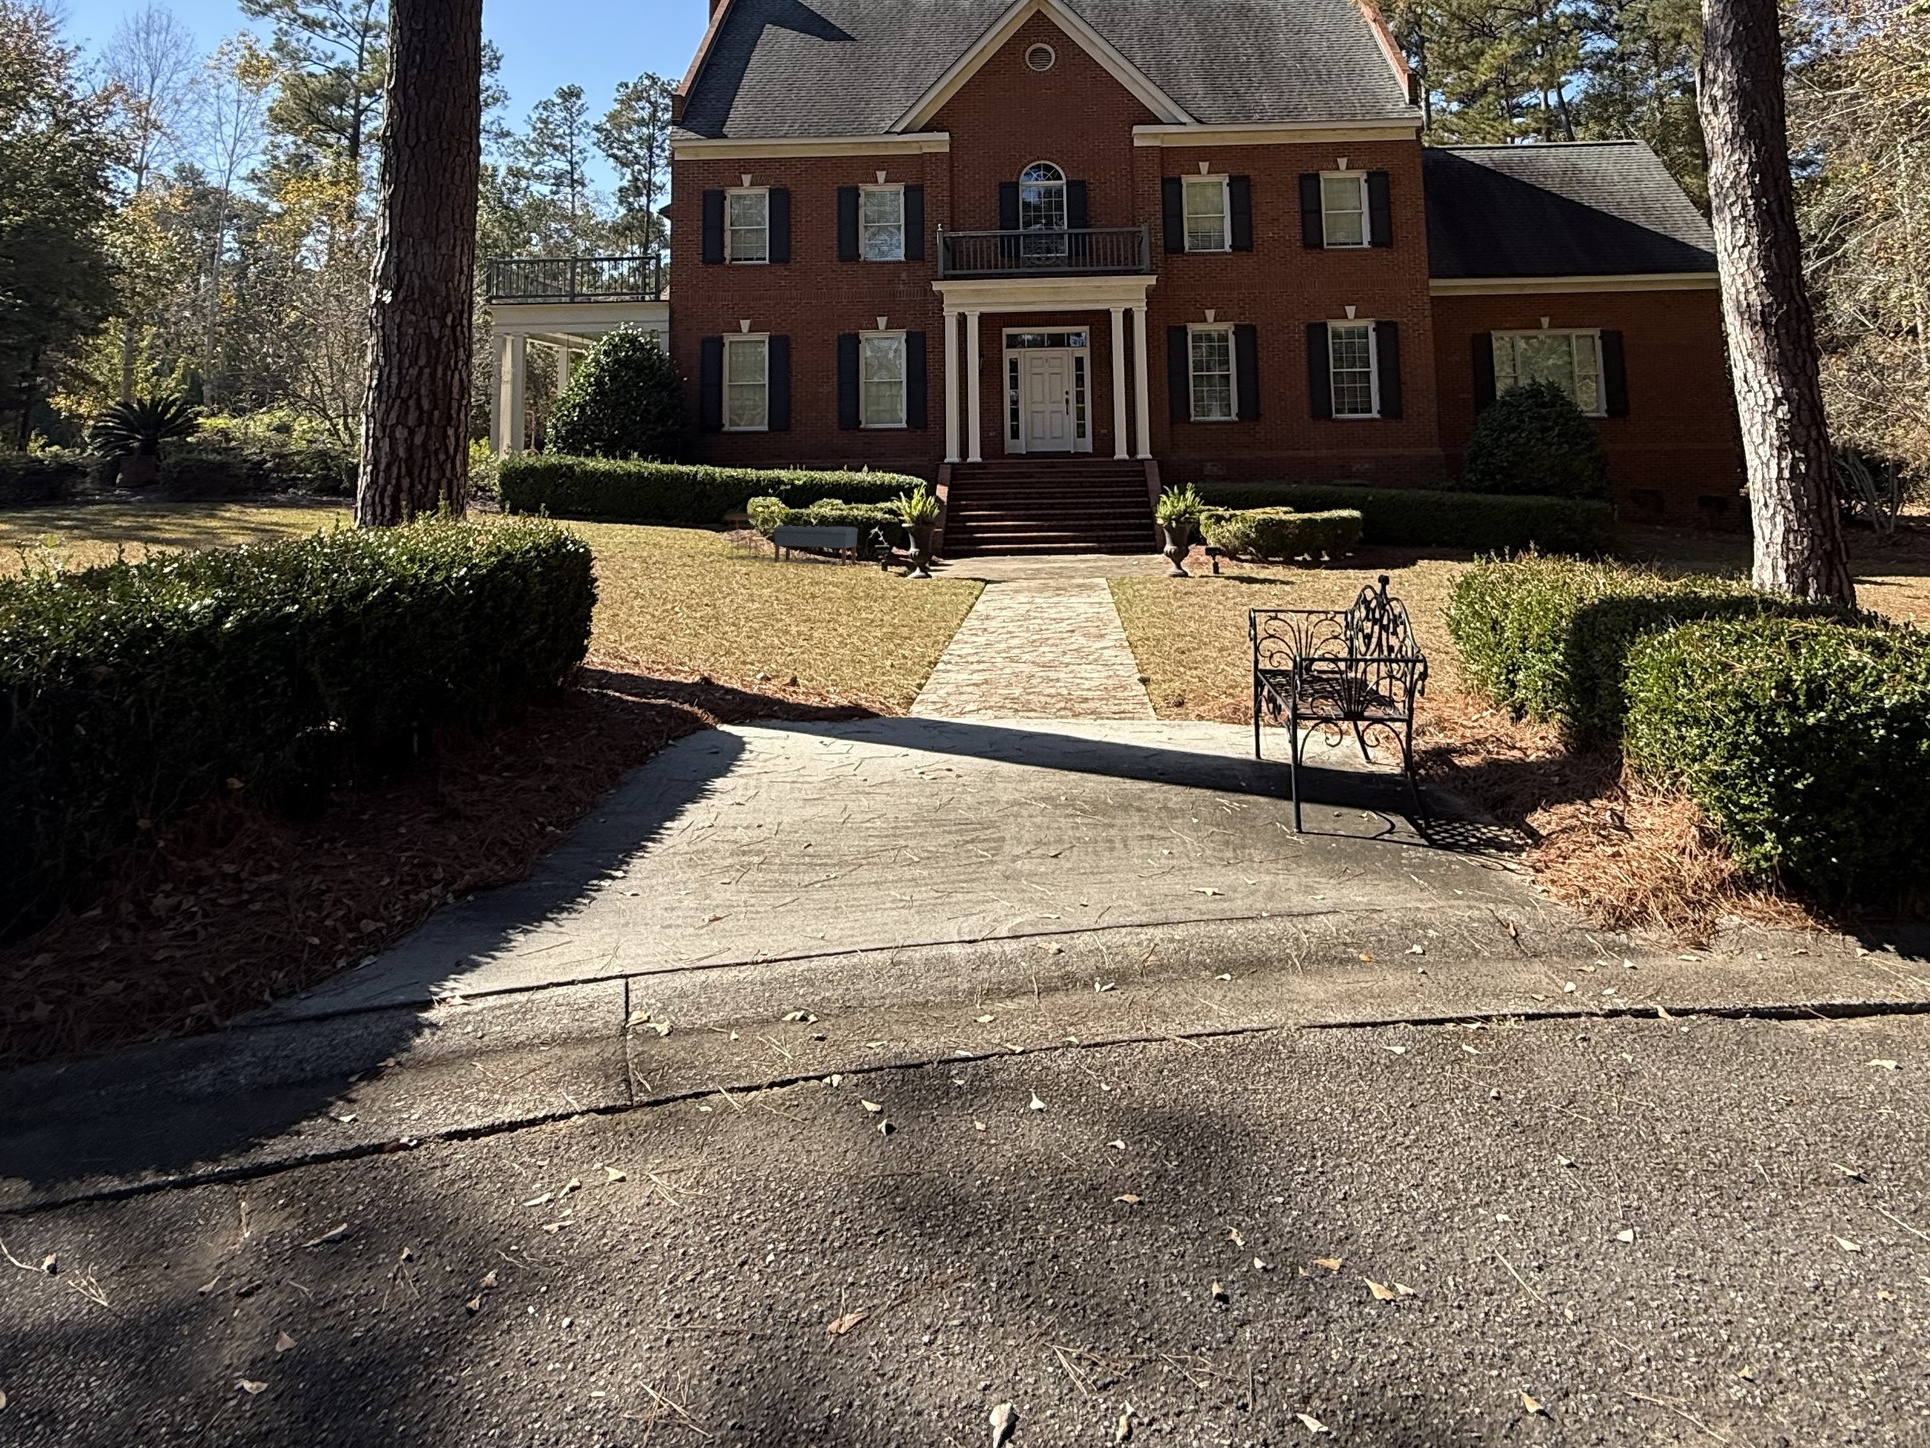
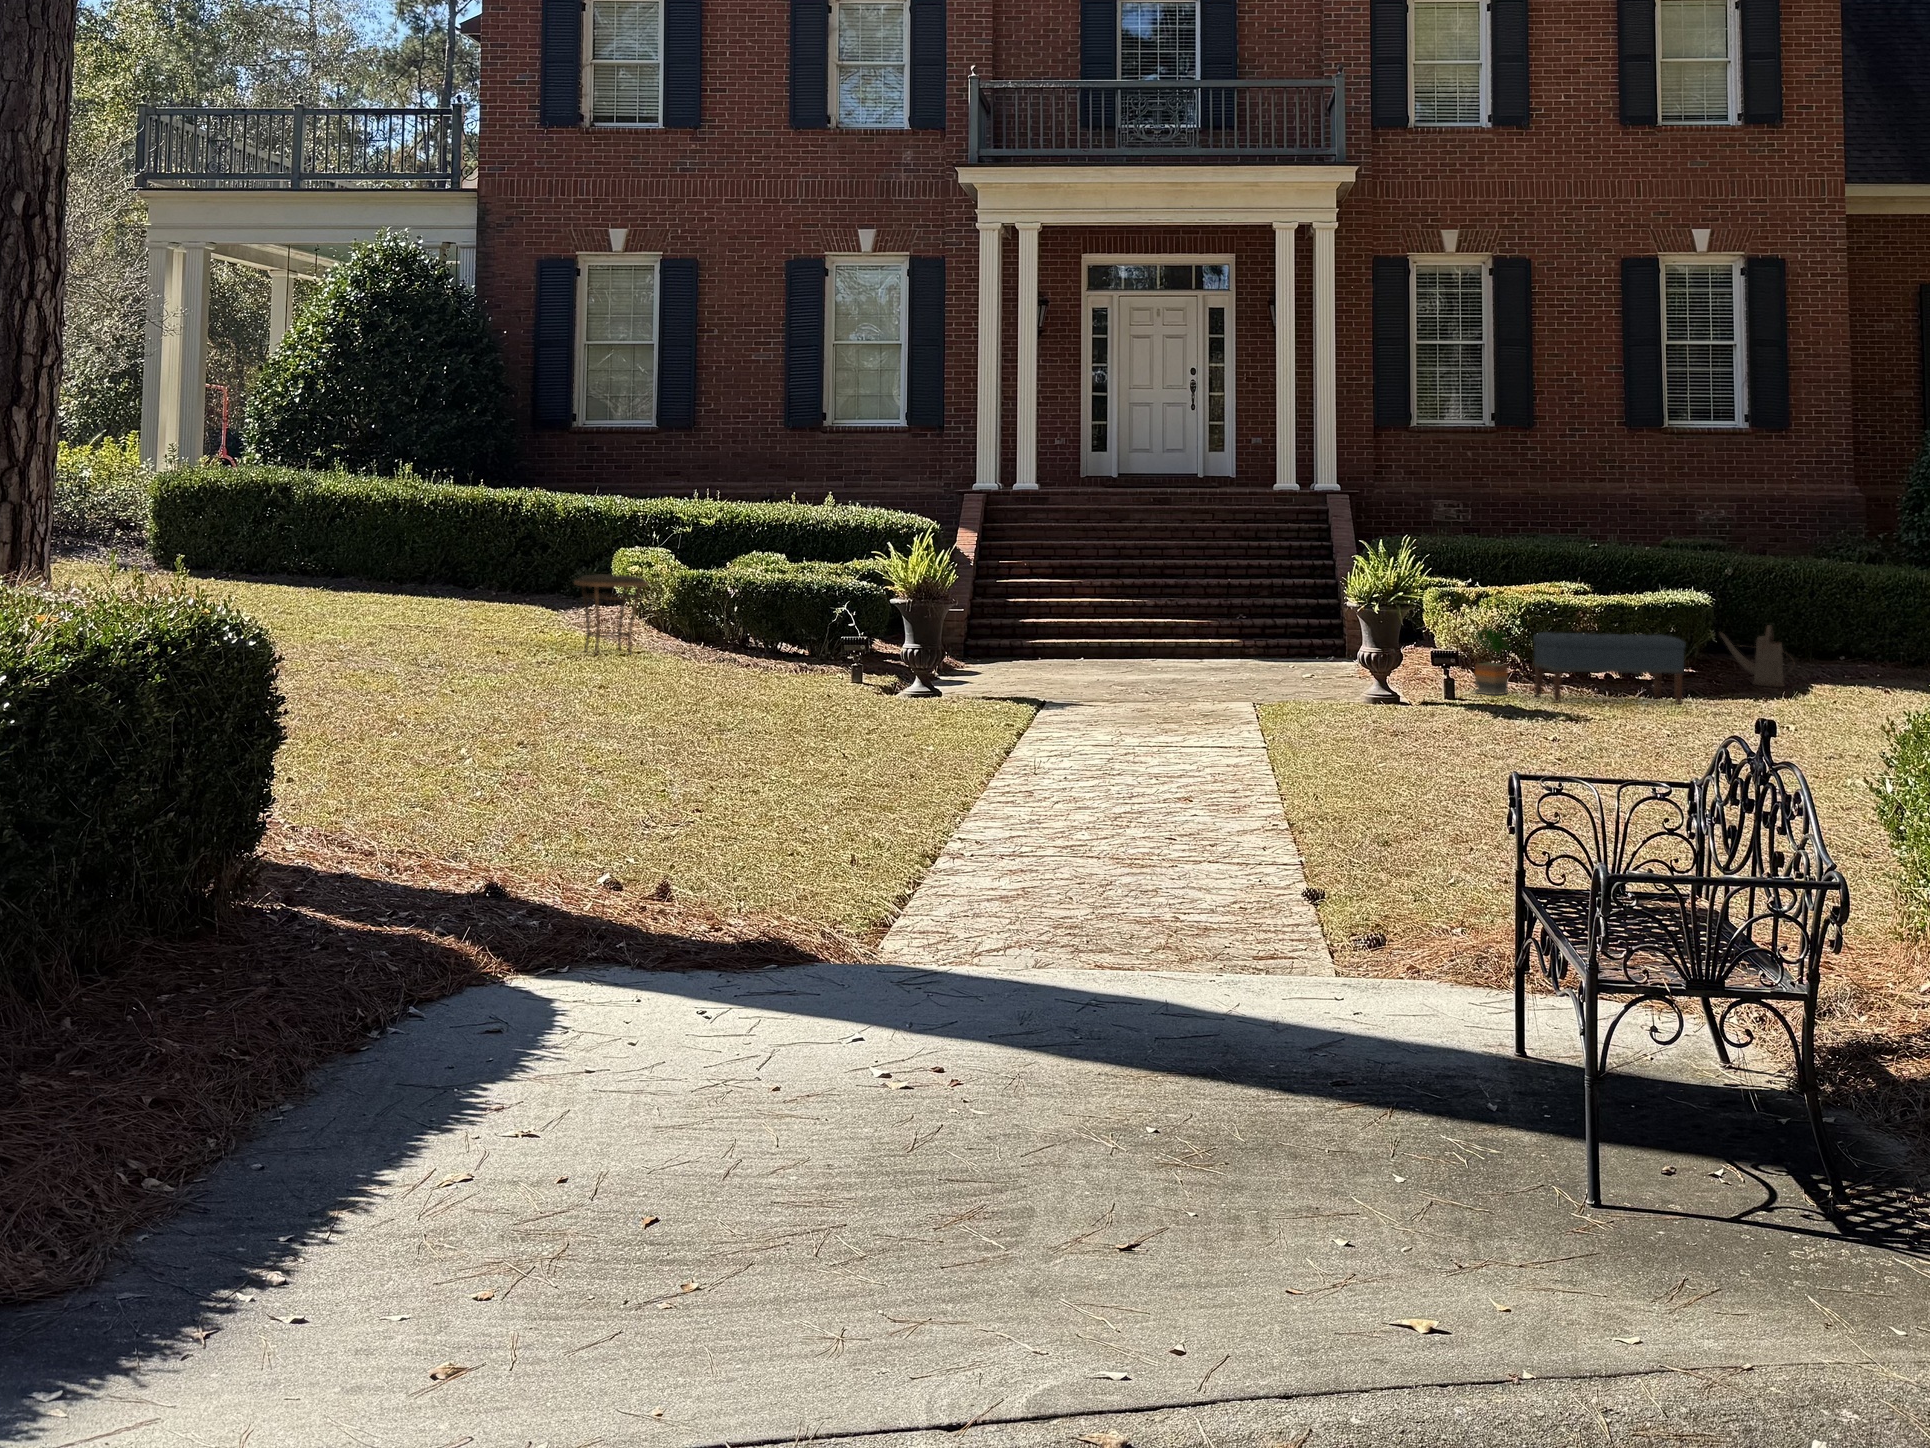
bench: present [774,525,858,566] -> present [1533,632,1686,704]
watering can: none [1371,529,1414,565] -> present [1720,625,1784,687]
potted tree: none [1231,533,1256,572] -> present [1474,628,1511,695]

